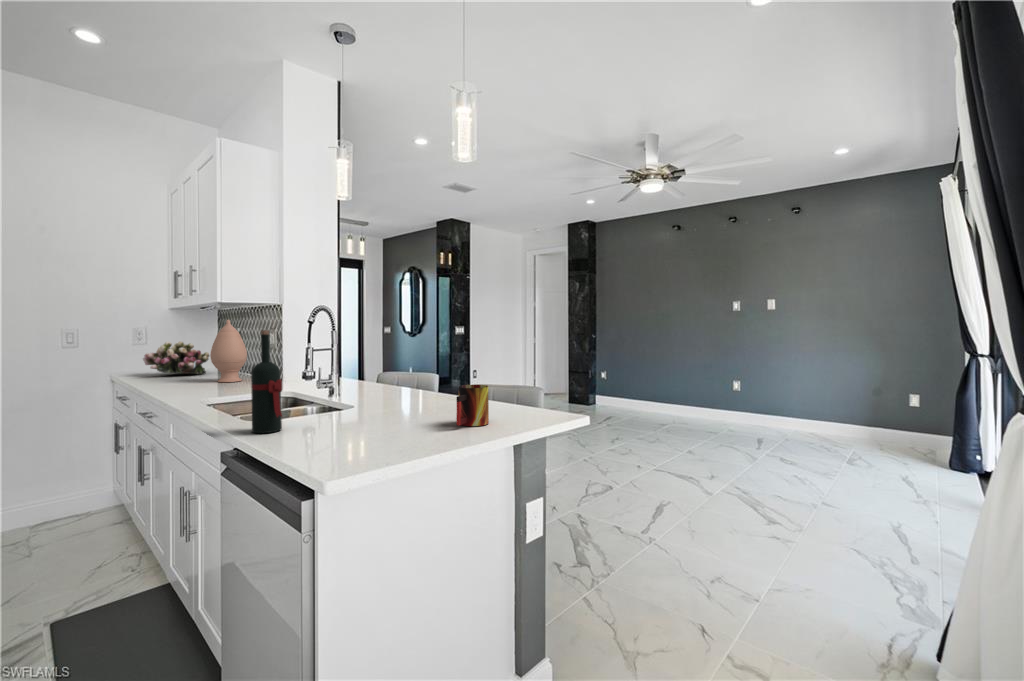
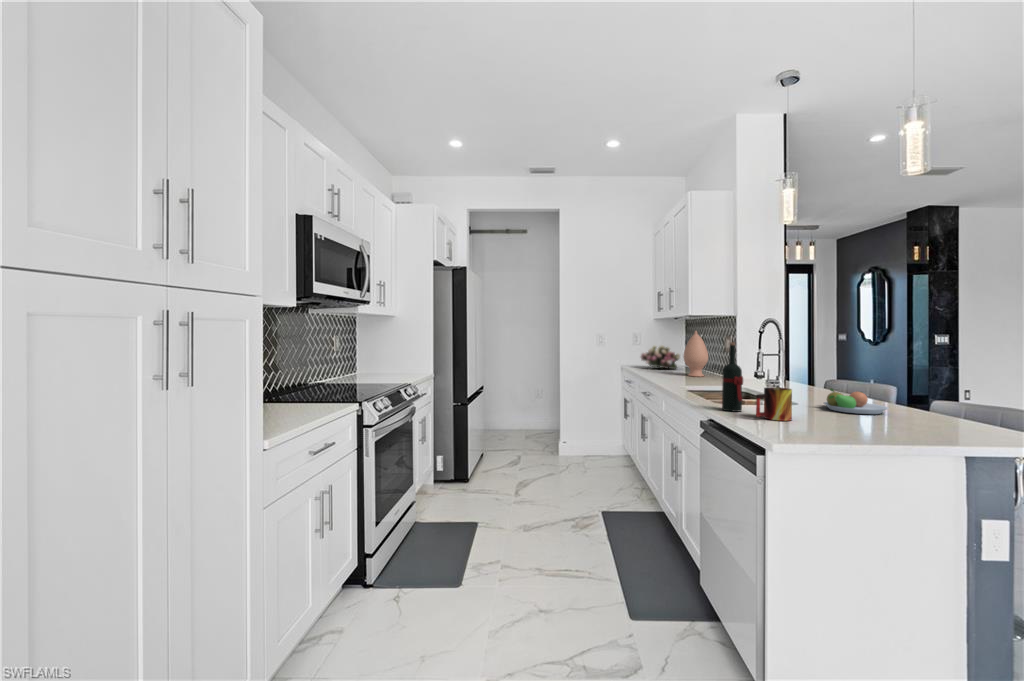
fruit bowl: none [380,384,440,411] -> present [824,389,888,414]
mug: present [456,385,489,426] -> present [756,387,792,421]

